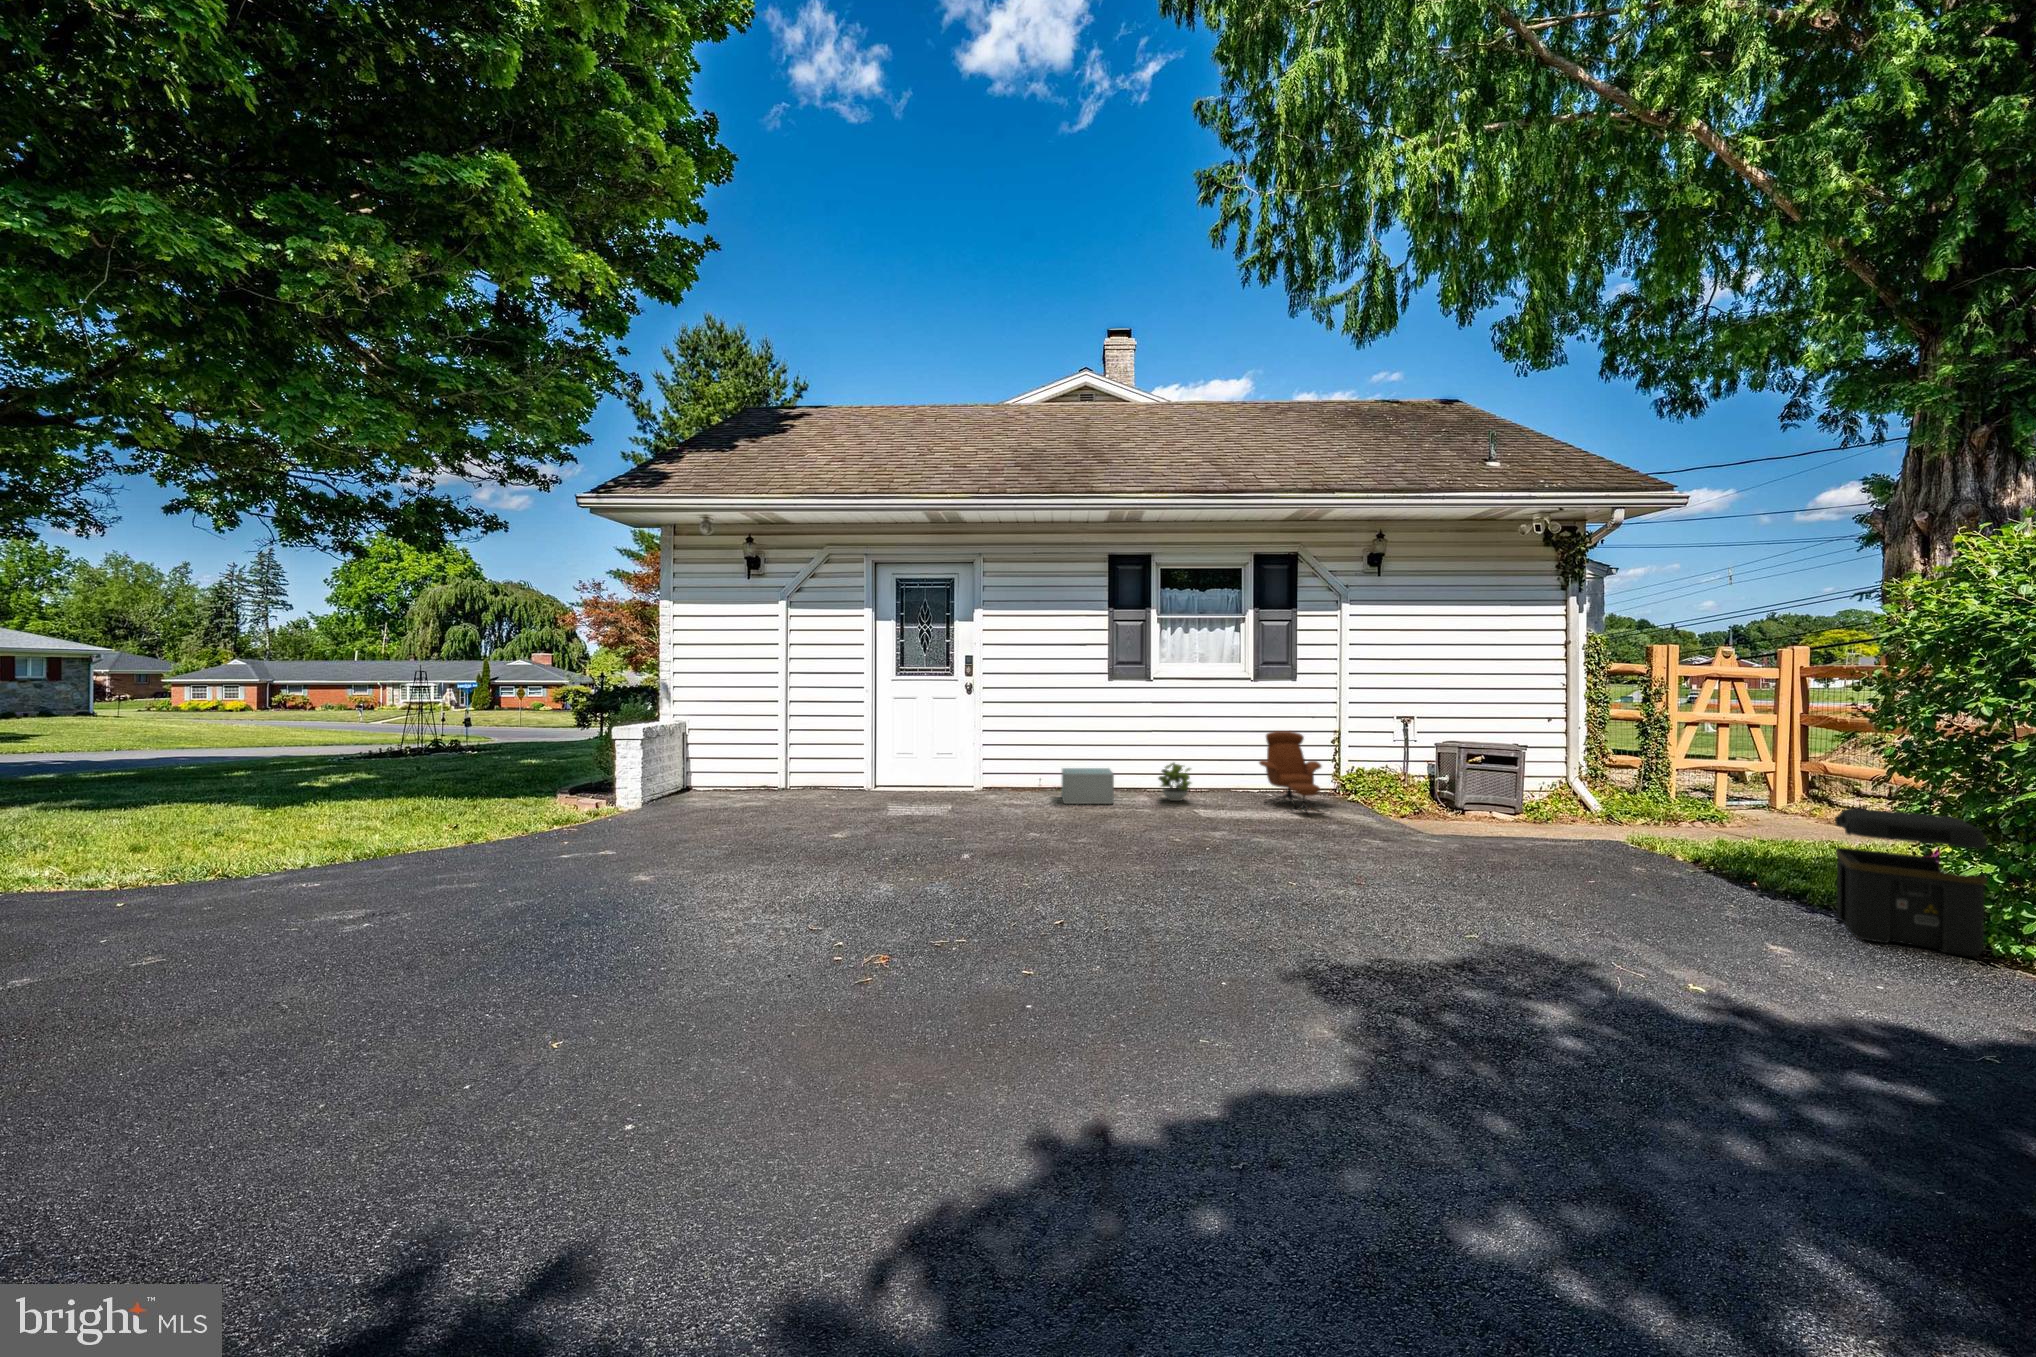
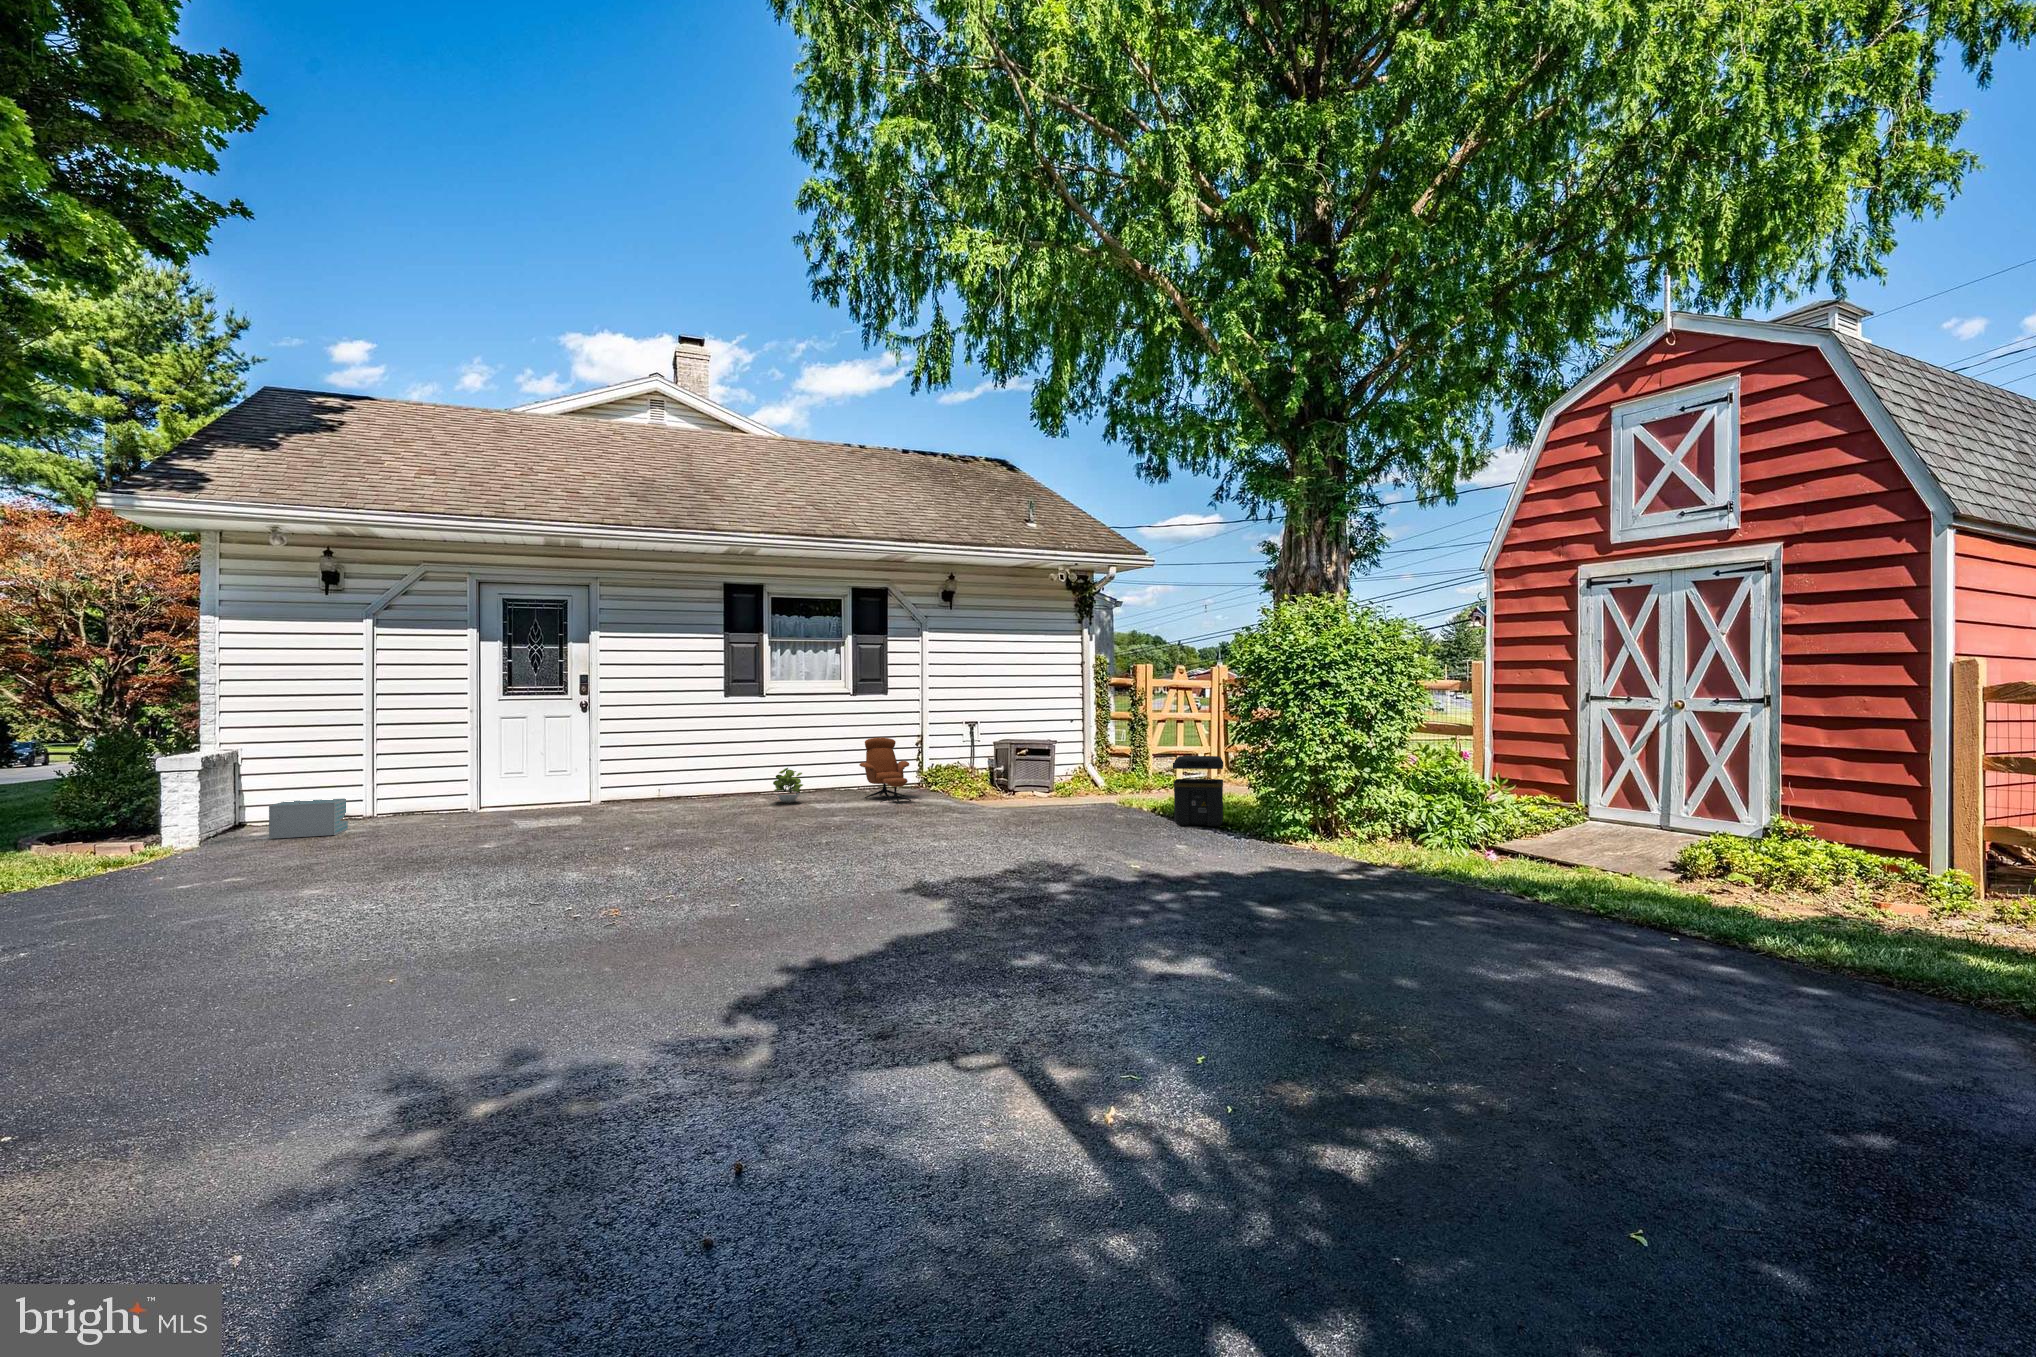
storage box: present [1062,768,1114,804] -> present [269,798,348,839]

